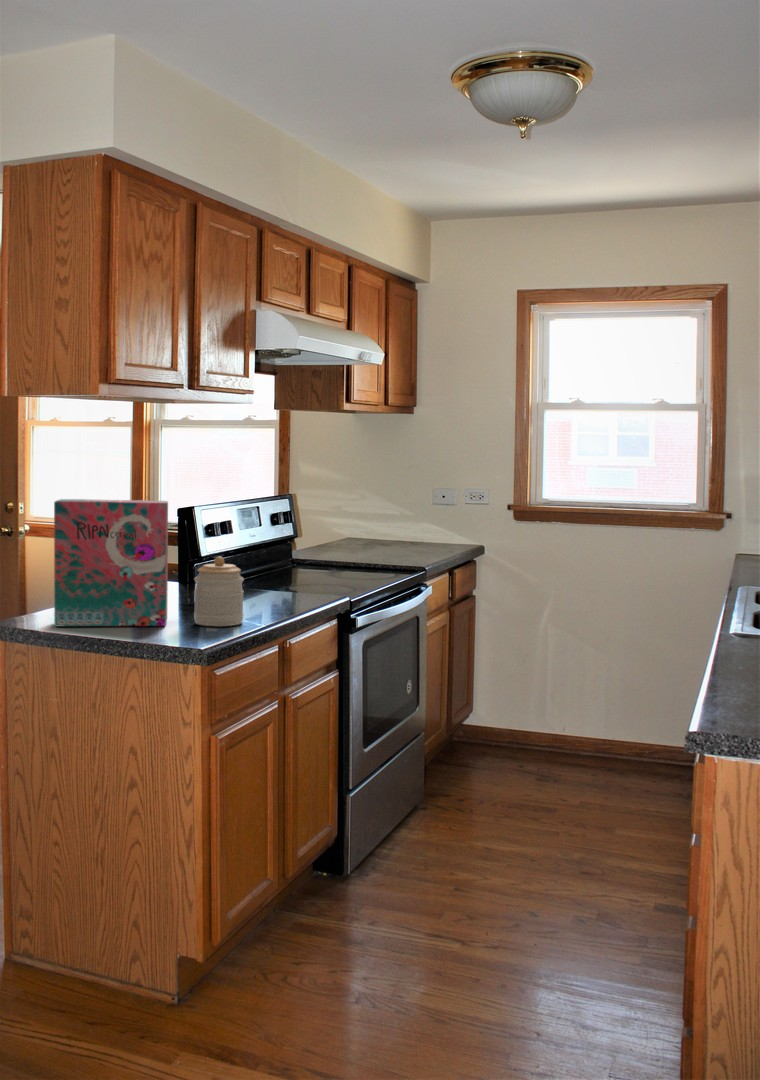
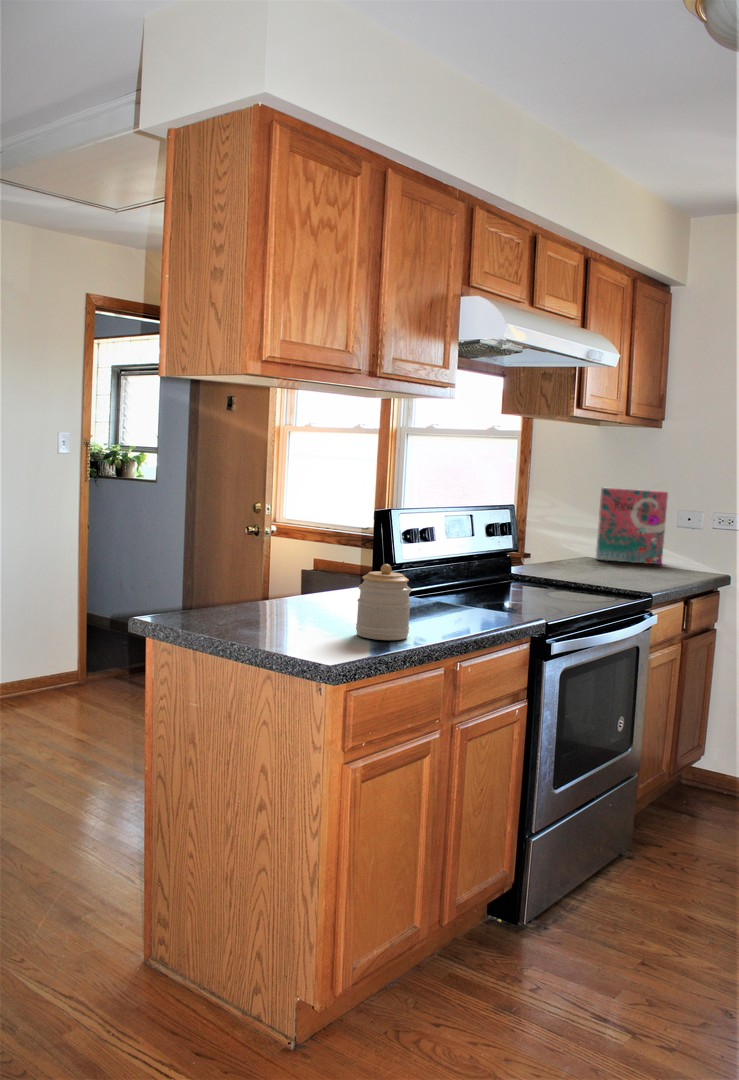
cereal box: present [54,499,168,626] -> present [596,488,668,564]

